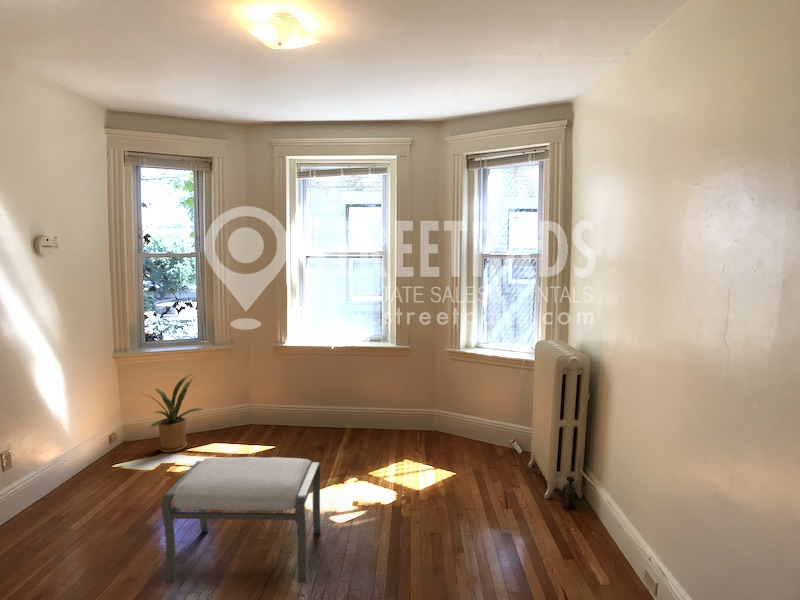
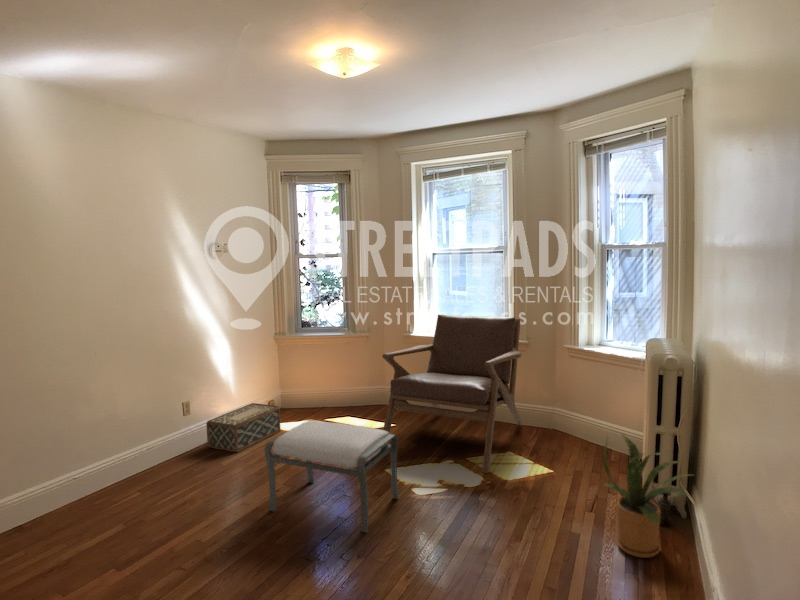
lounge chair: none [270,321,410,486] -> present [382,315,523,473]
house plant: present [151,374,203,453] -> present [603,435,691,558]
woven basket: none [28,439,130,508] -> present [206,403,280,452]

